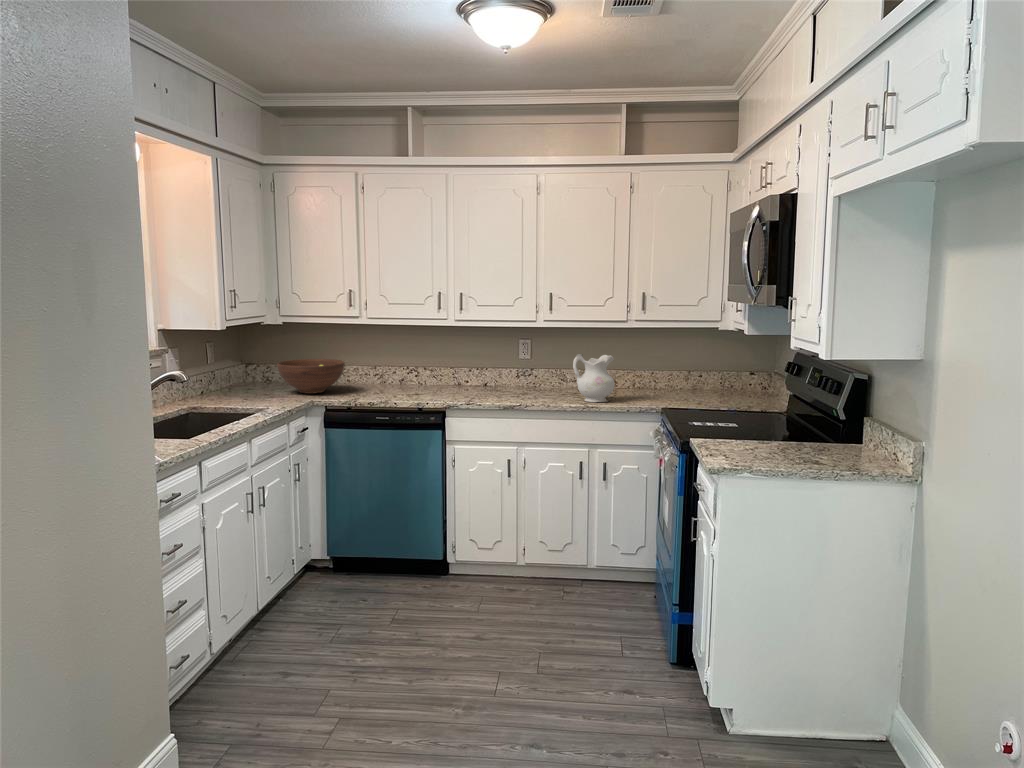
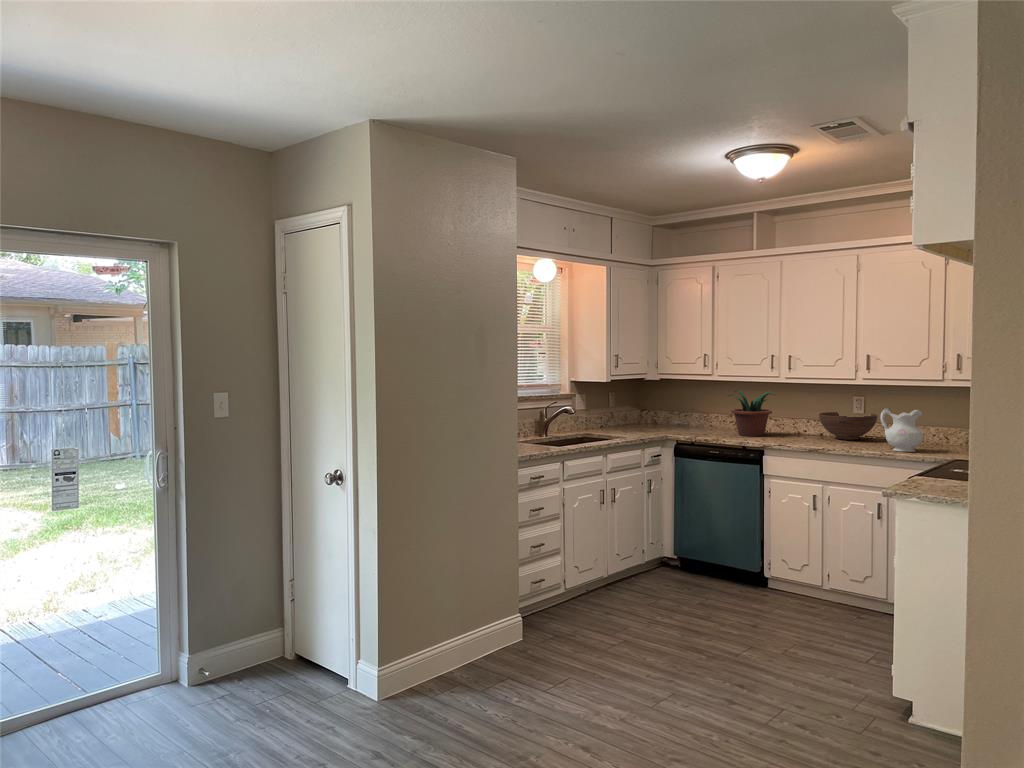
potted plant: none [380,336,439,393] -> present [728,391,776,436]
fruit bowl: present [277,359,345,394] -> present [819,412,877,440]

